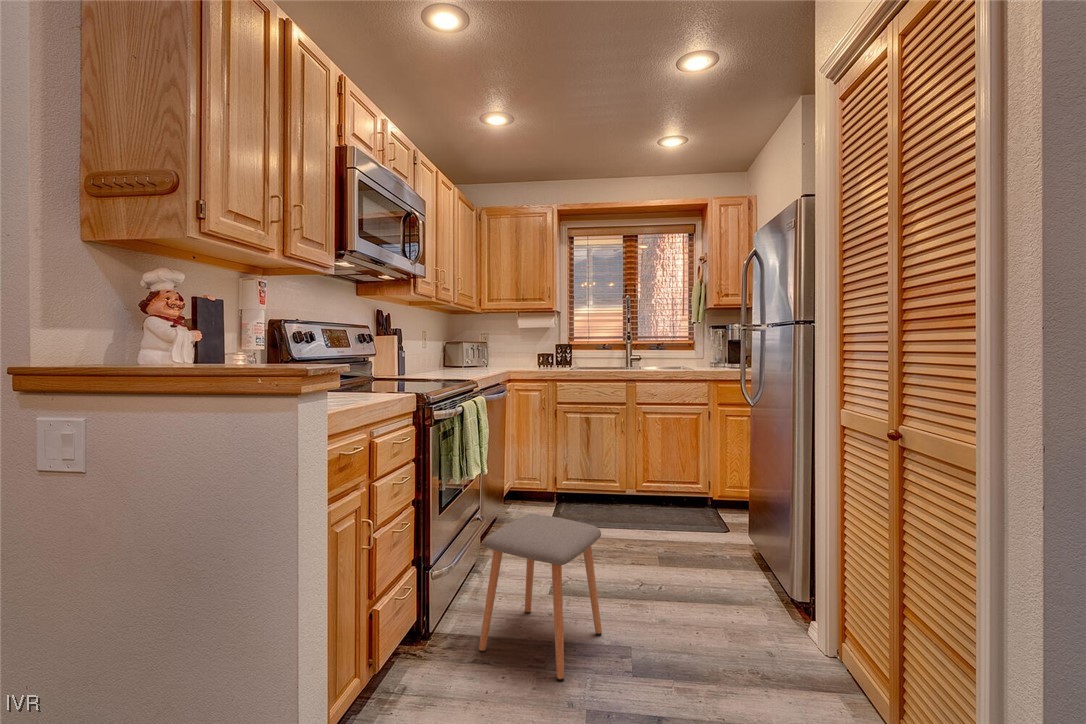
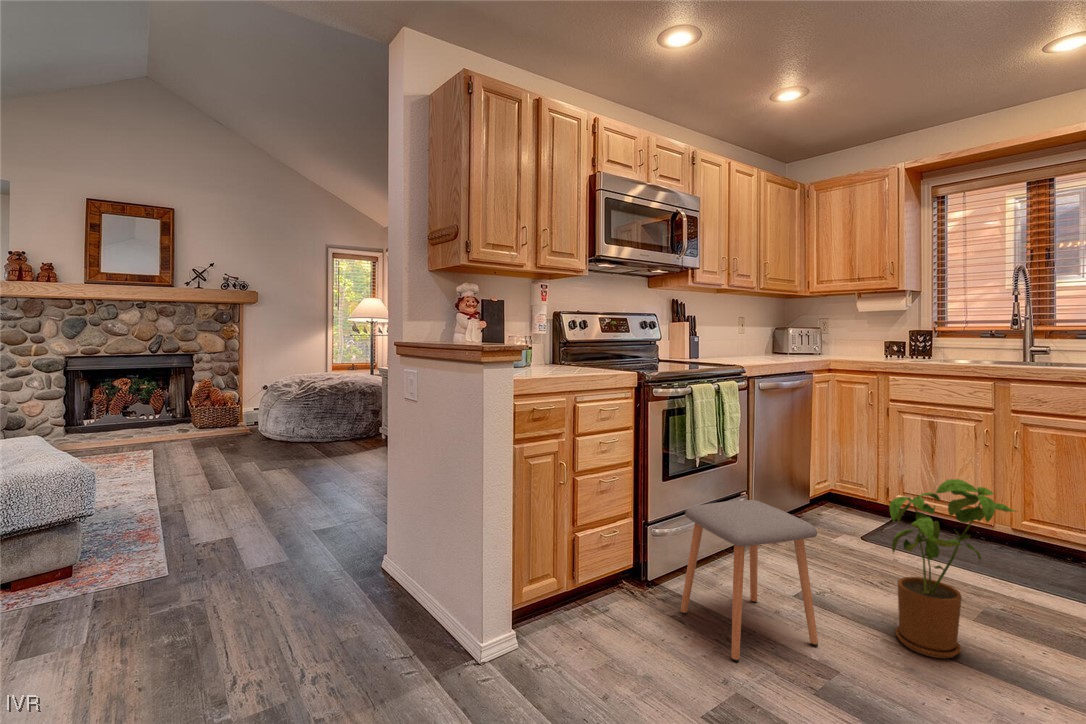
house plant: none [626,466,706,609] -> present [890,479,1014,658]

